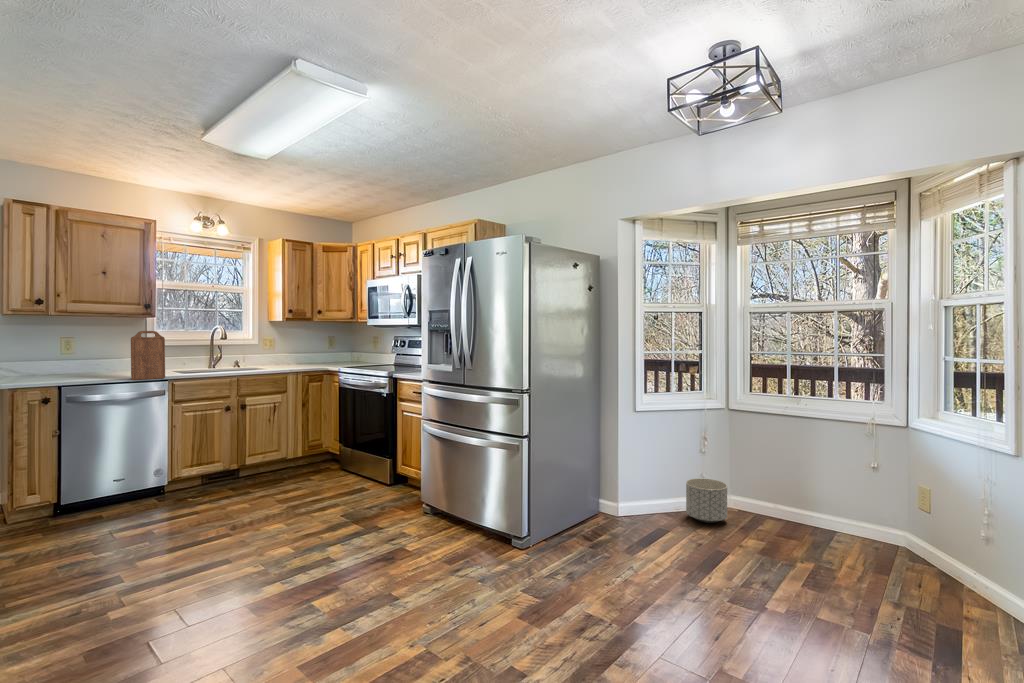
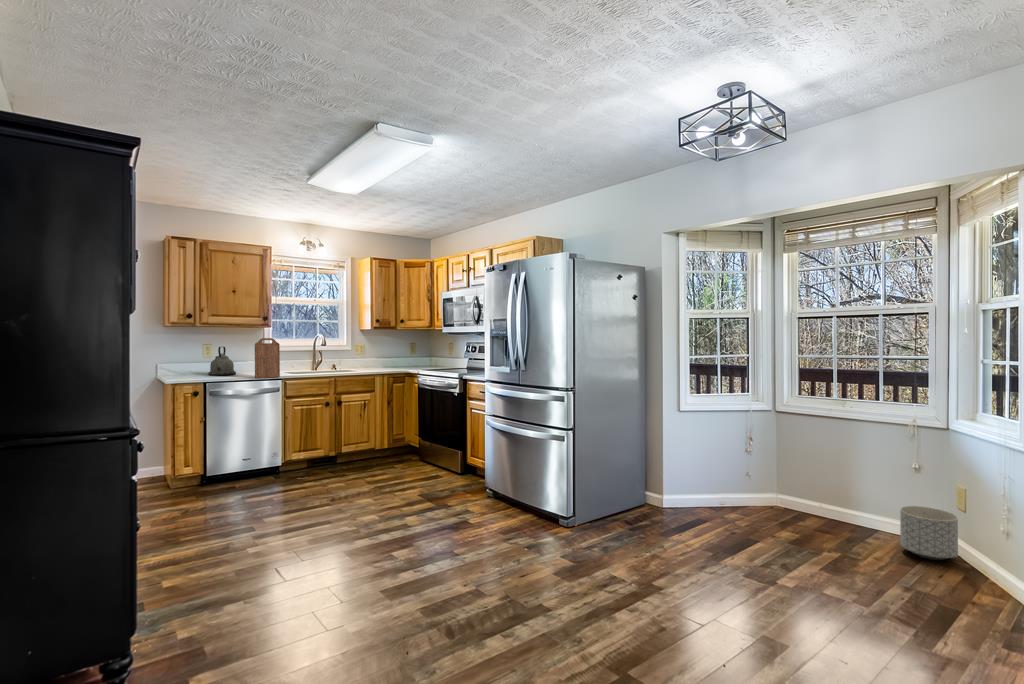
kettle: none [66,341,106,376] -> present [208,347,236,375]
planter: present [686,478,727,523] -> present [900,506,958,560]

